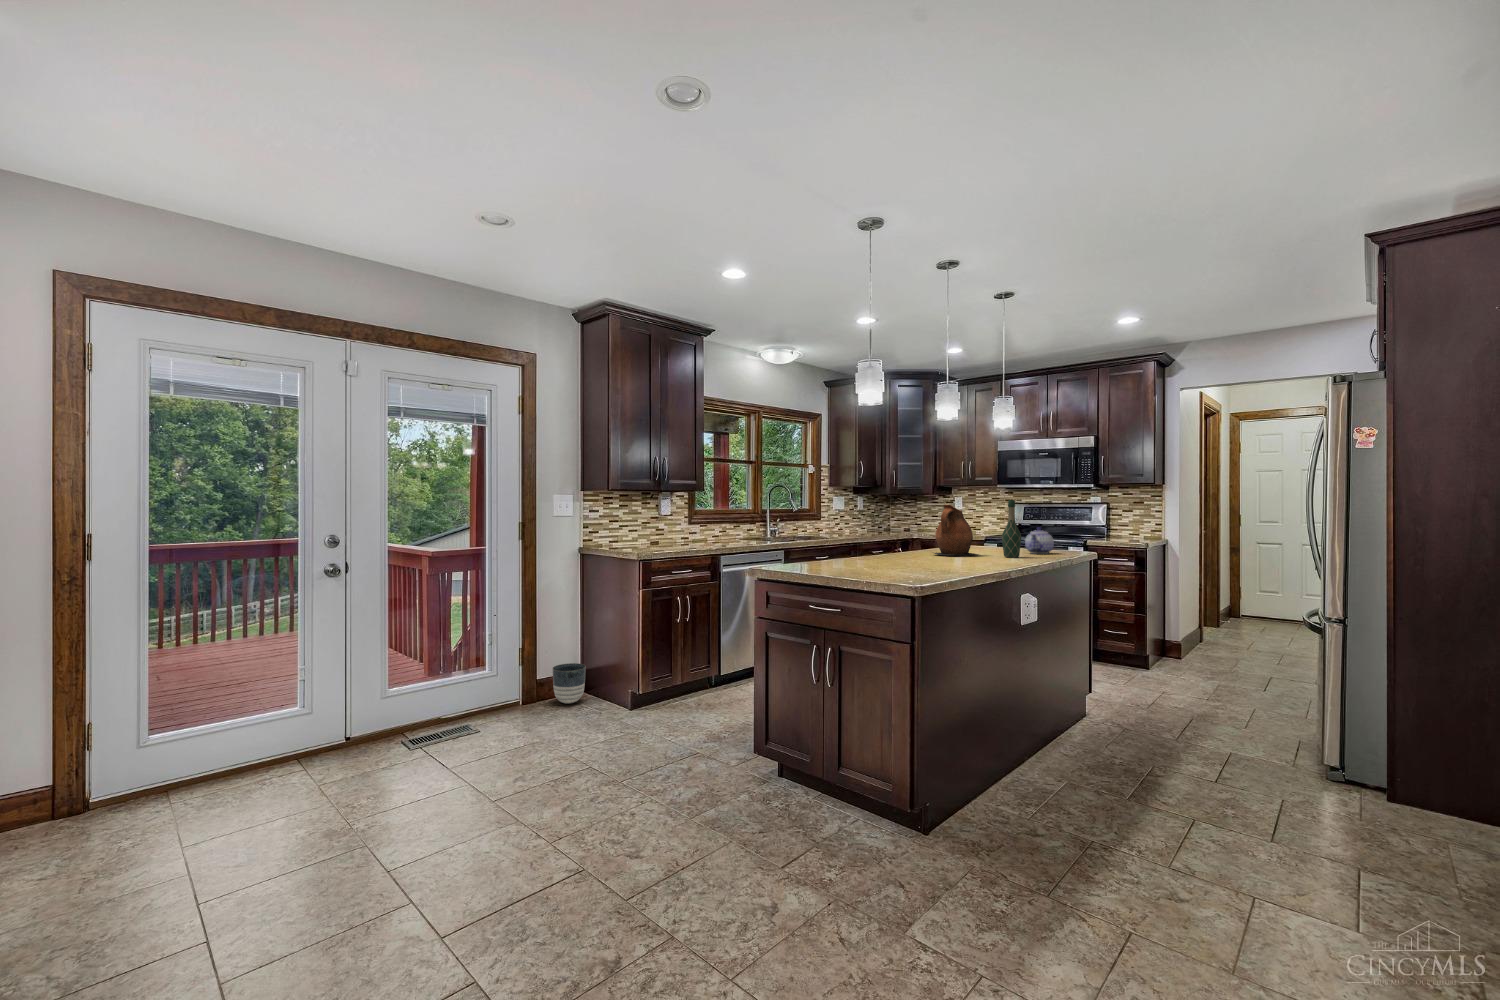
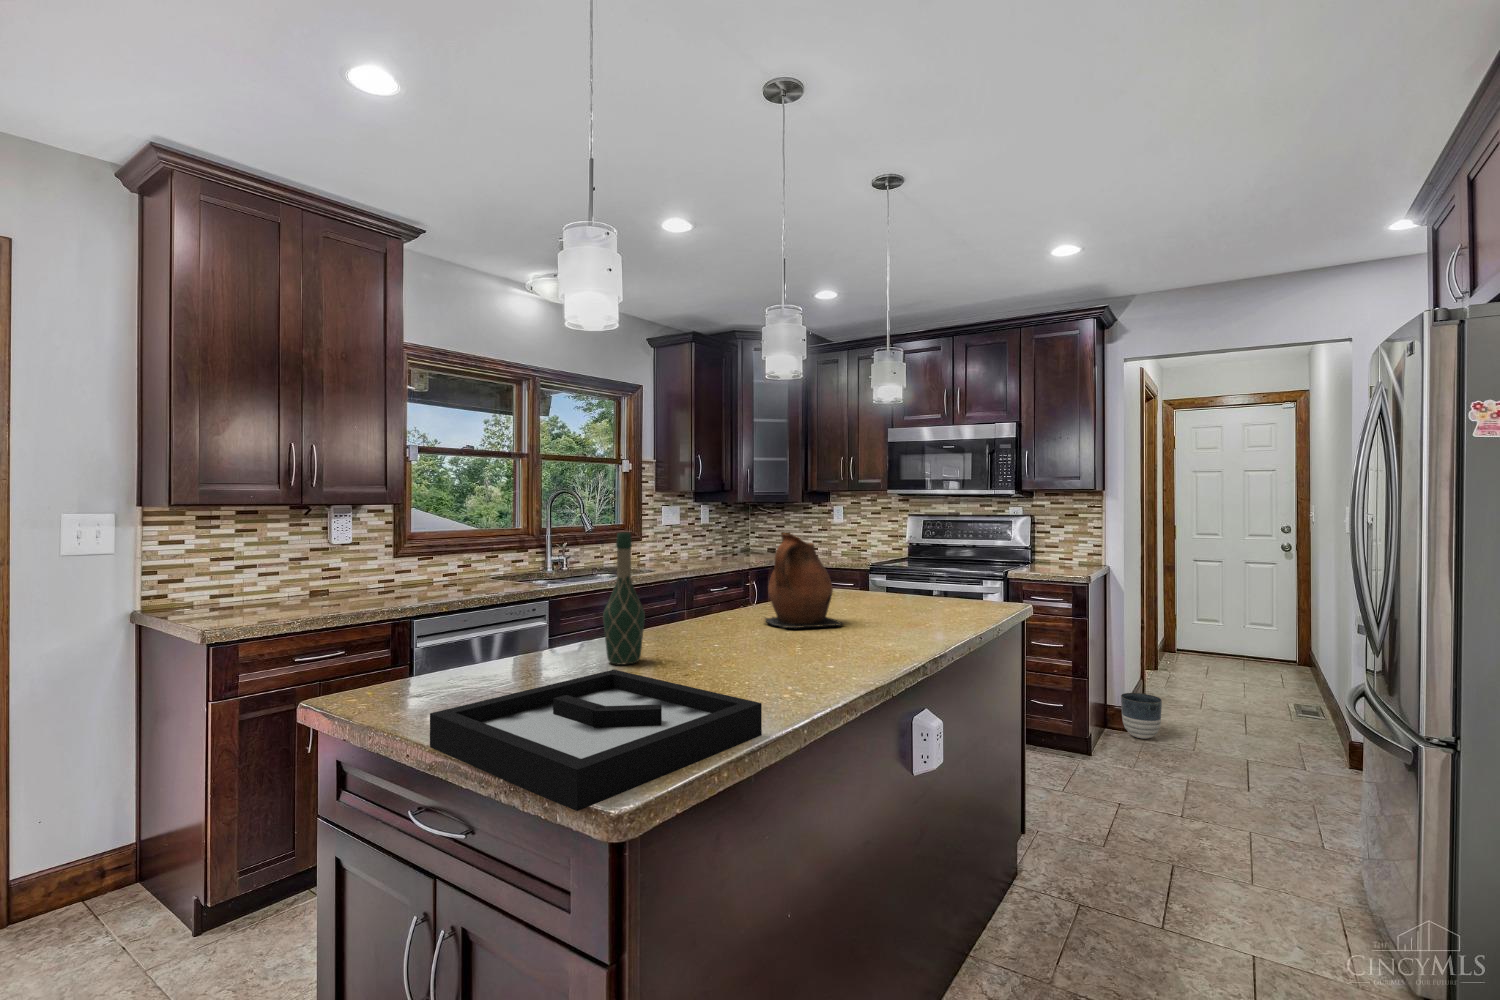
wine bottle: present [1002,500,1021,558] -> present [603,532,645,665]
teapot: present [1025,527,1054,554] -> none [922,568,969,615]
decorative tray: none [835,555,960,579] -> present [430,670,762,811]
planter: present [553,663,586,704] -> present [1121,693,1162,739]

